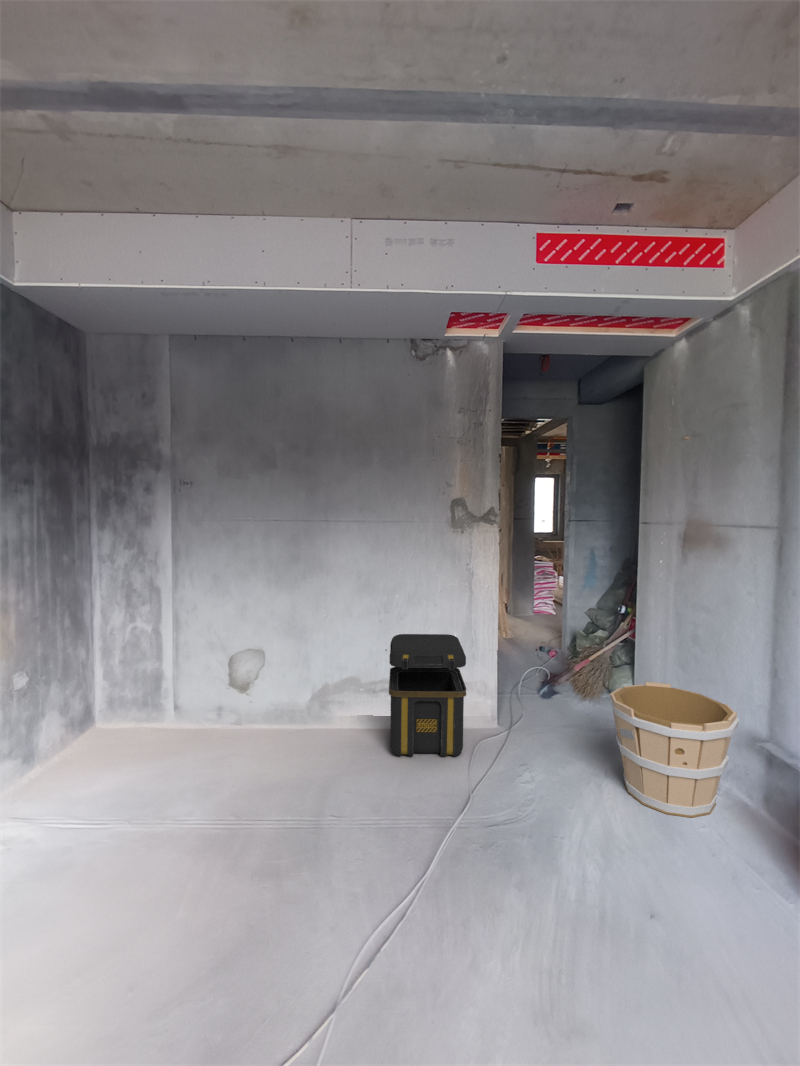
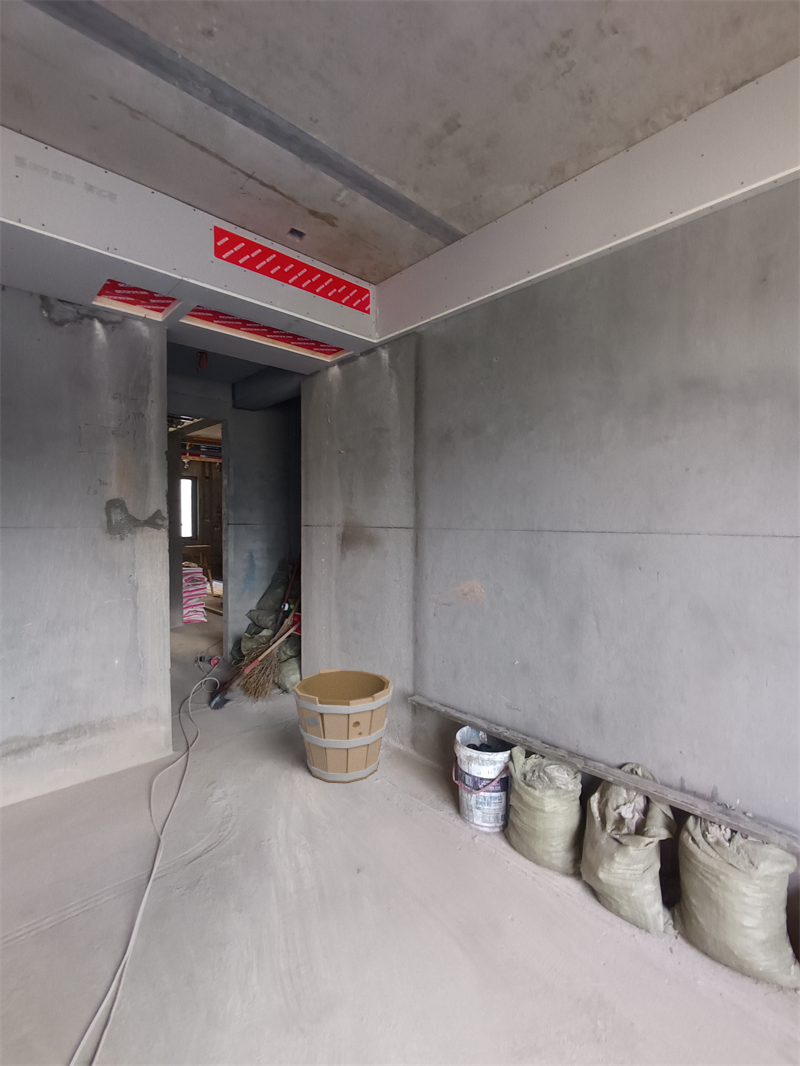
toolbox: present [389,634,466,756] -> none [23,661,139,829]

